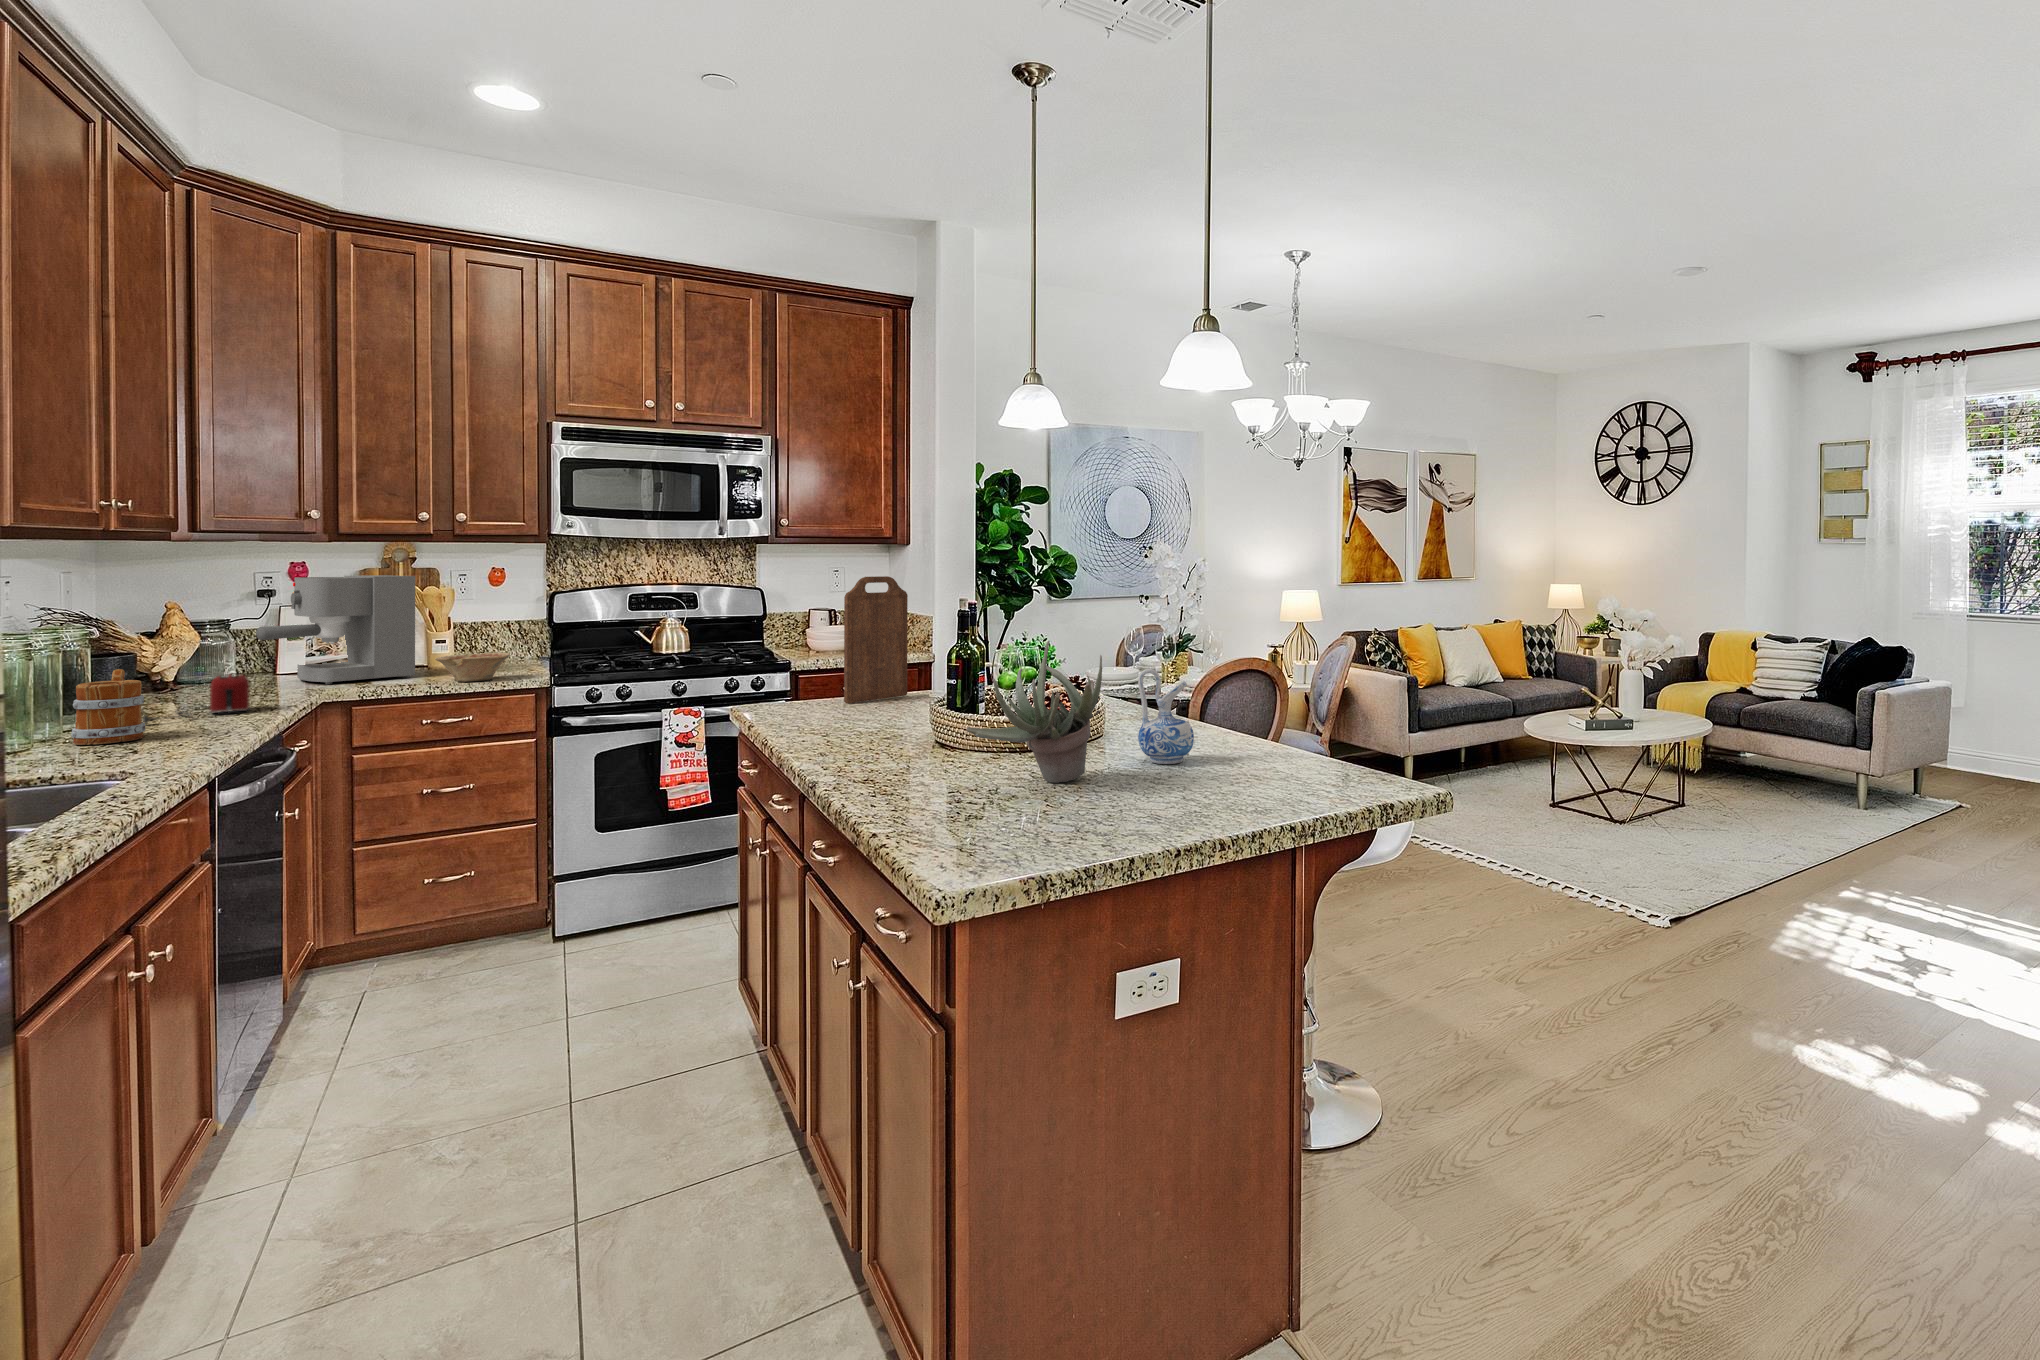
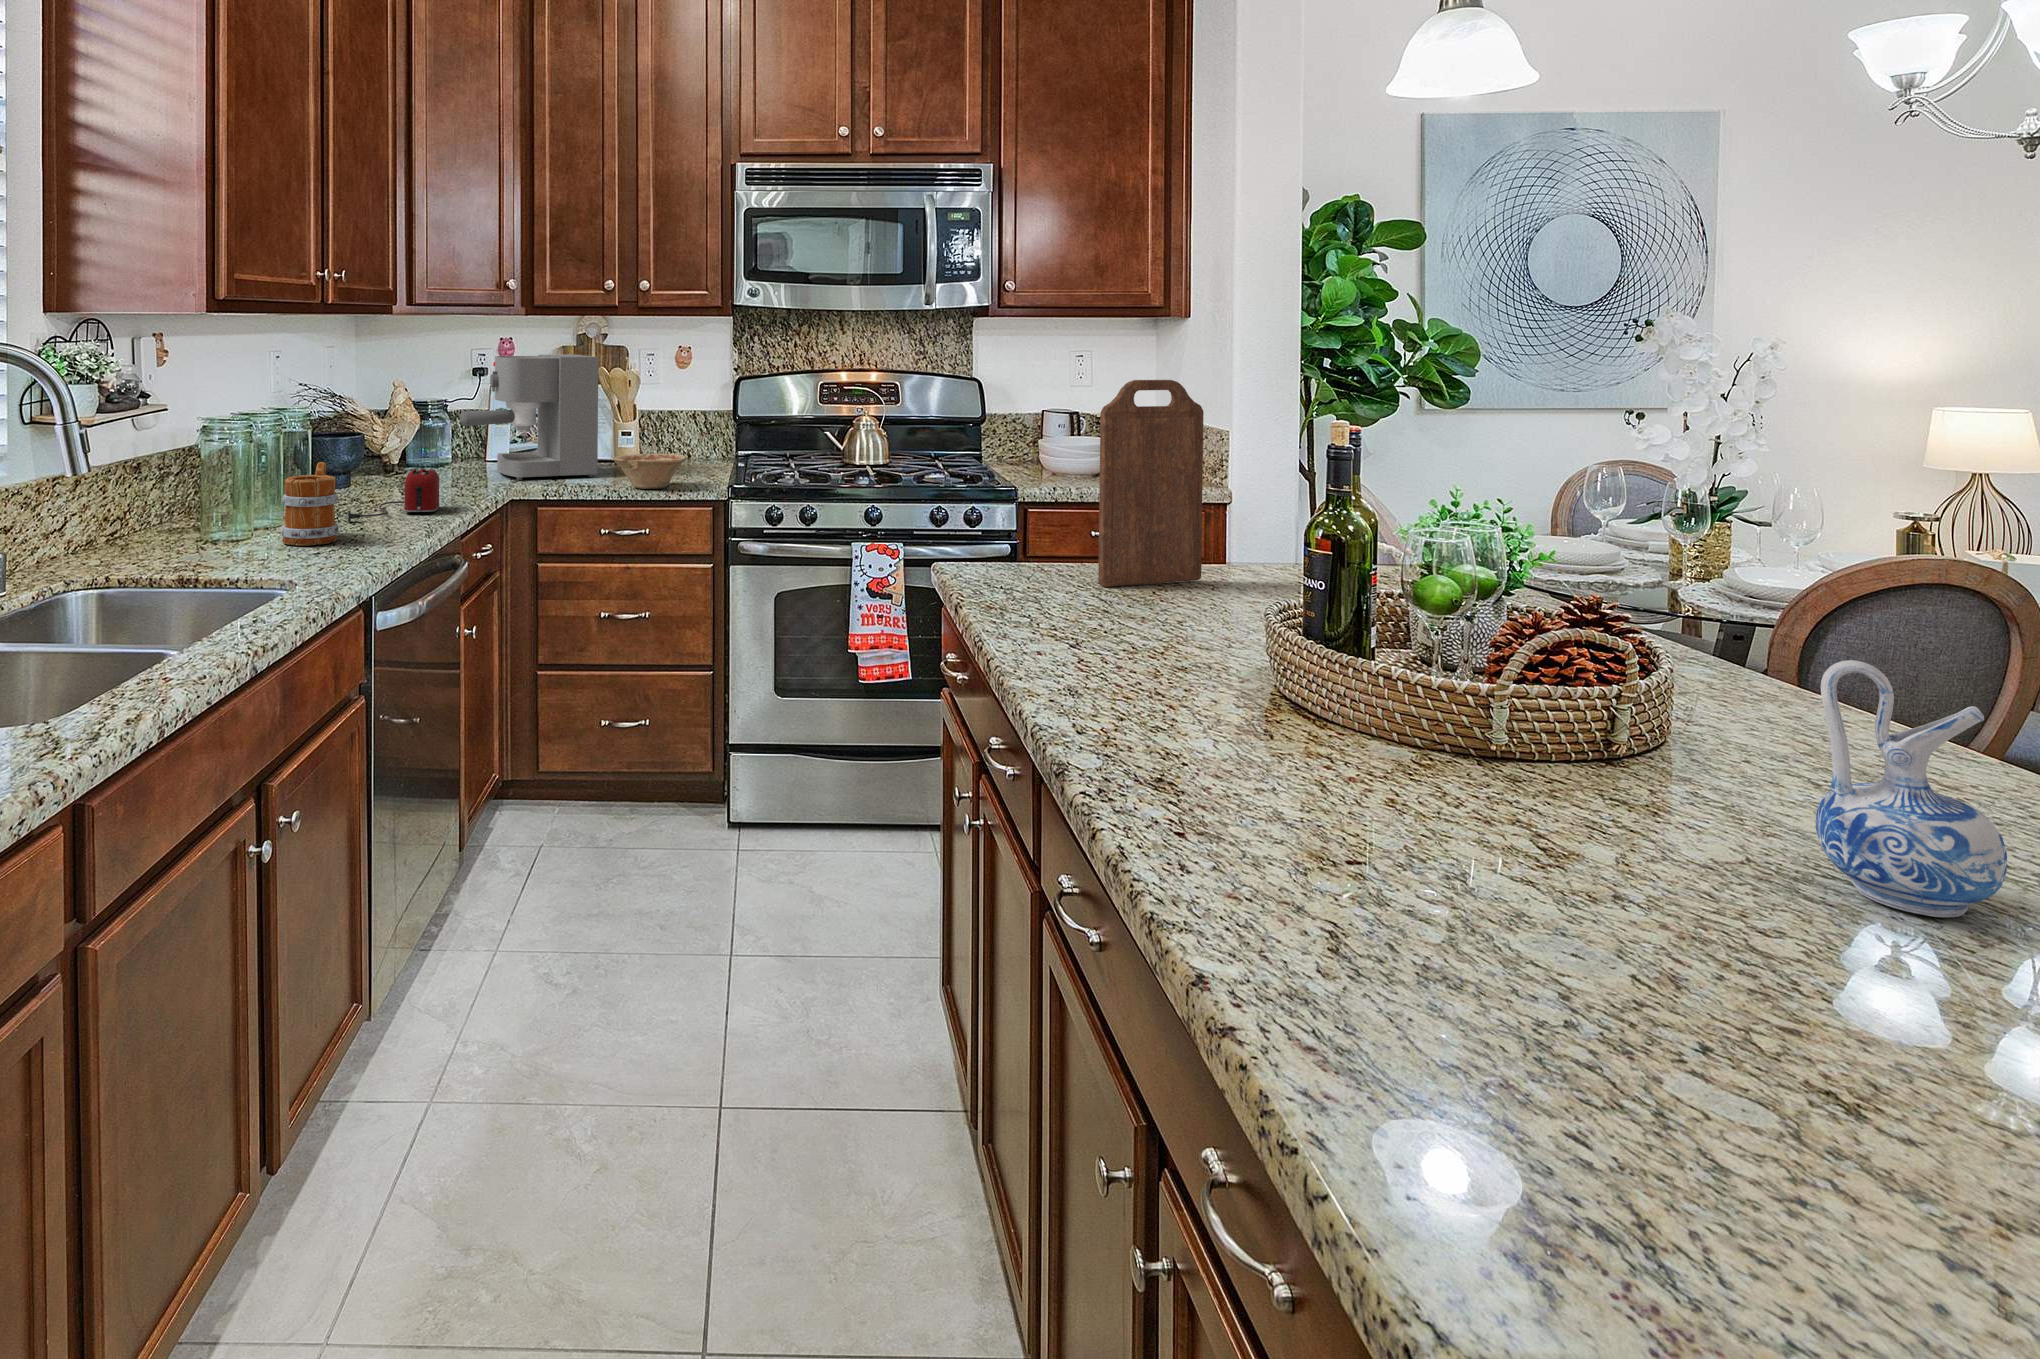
succulent plant: present [967,641,1102,783] -> none [1386,588,1758,928]

